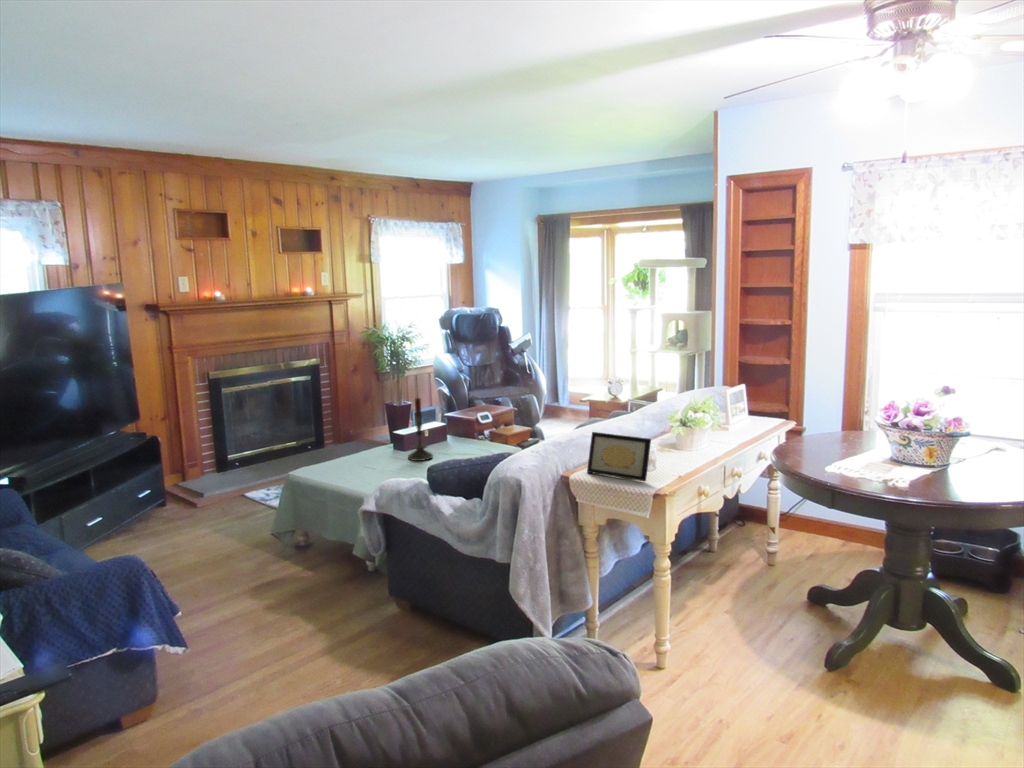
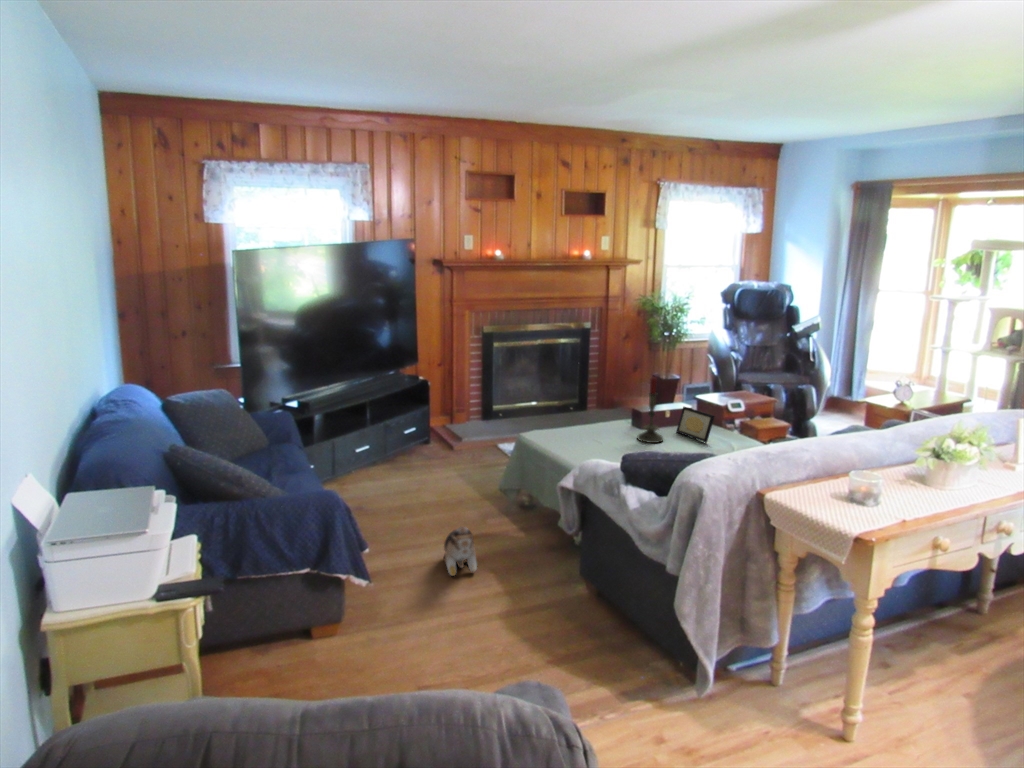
picture frame: present [587,432,651,481] -> present [676,407,715,443]
plush toy: none [237,573,278,629] -> present [444,526,477,576]

